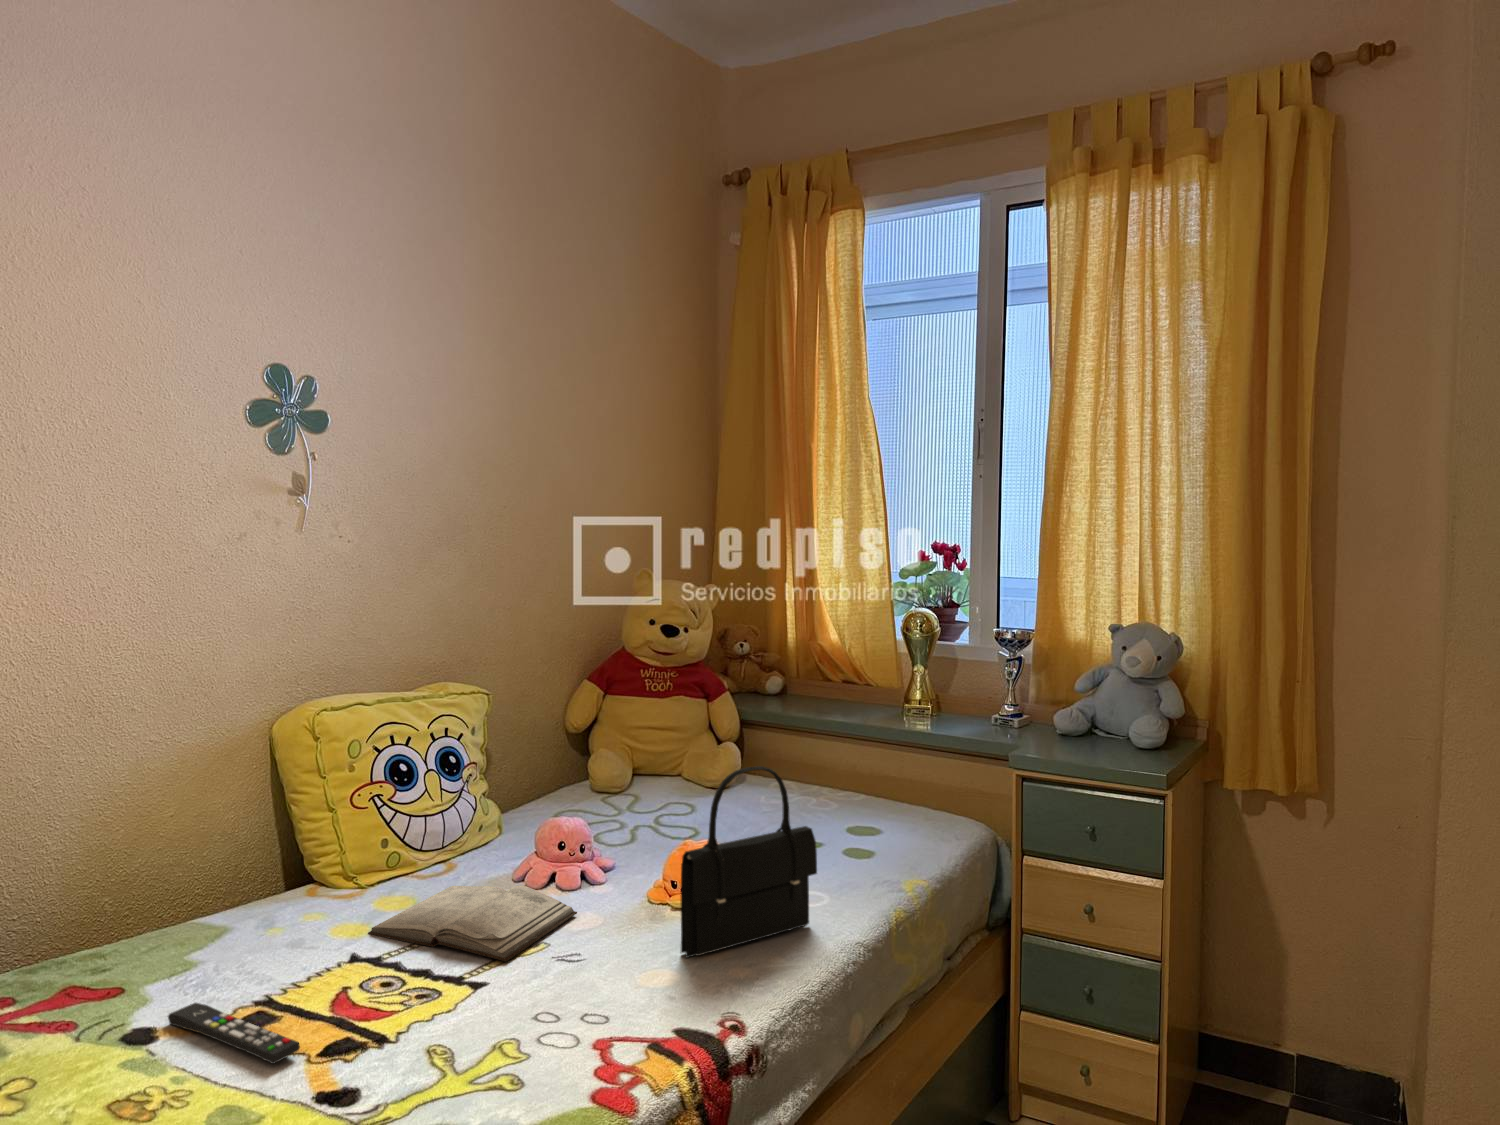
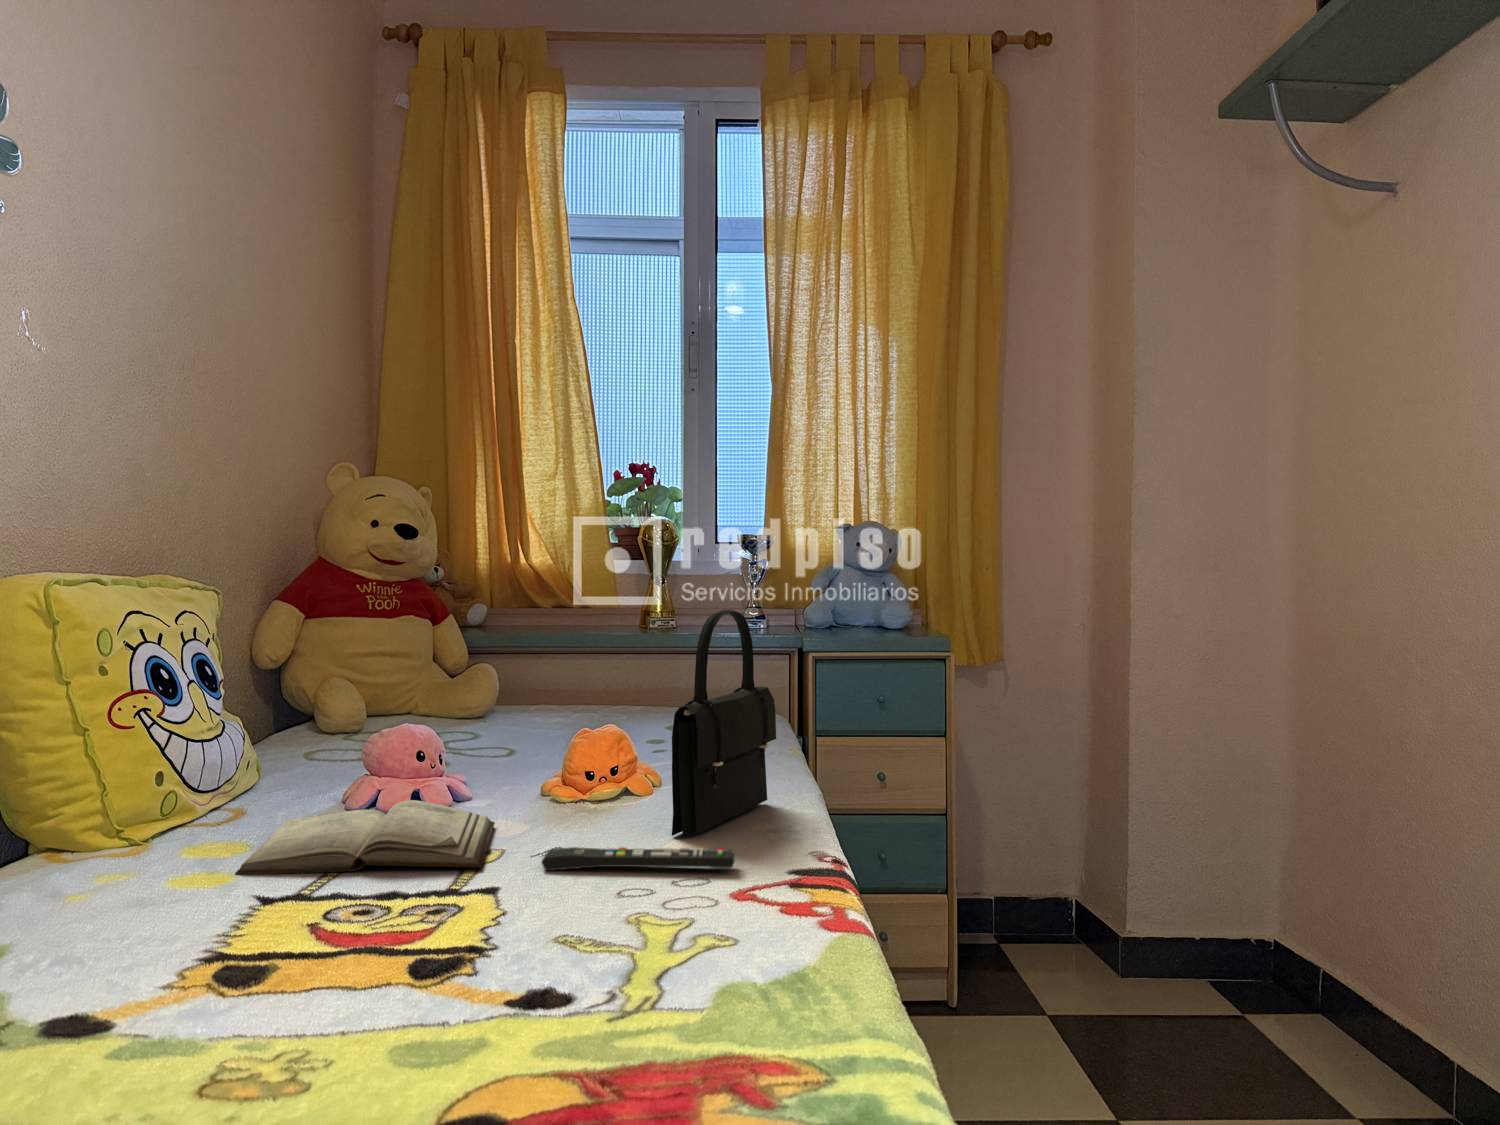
remote control: present [168,1003,300,1064] -> present [541,847,735,871]

